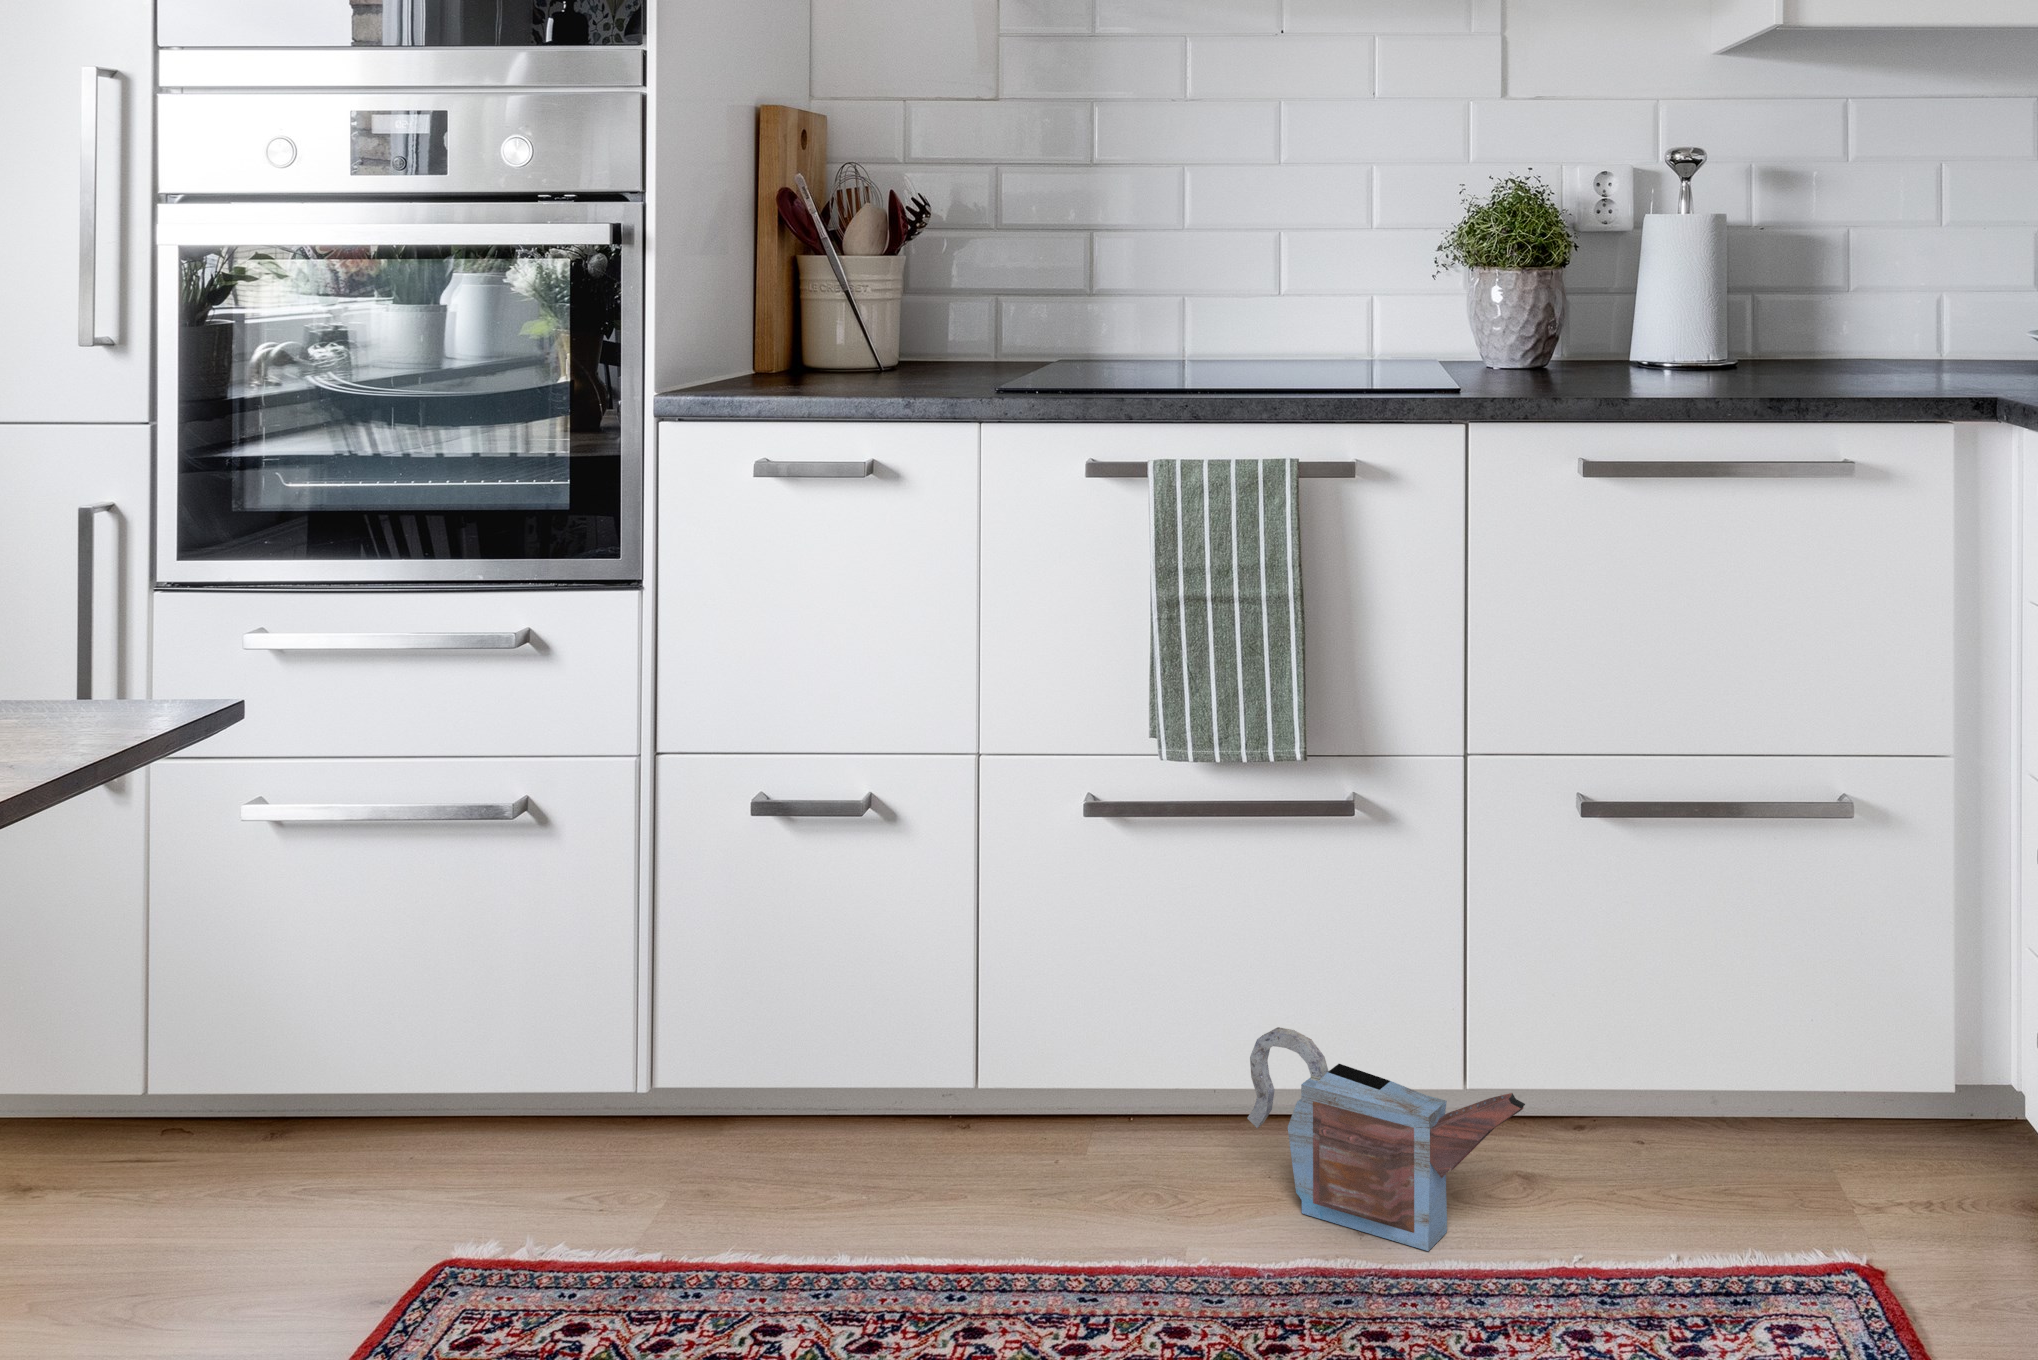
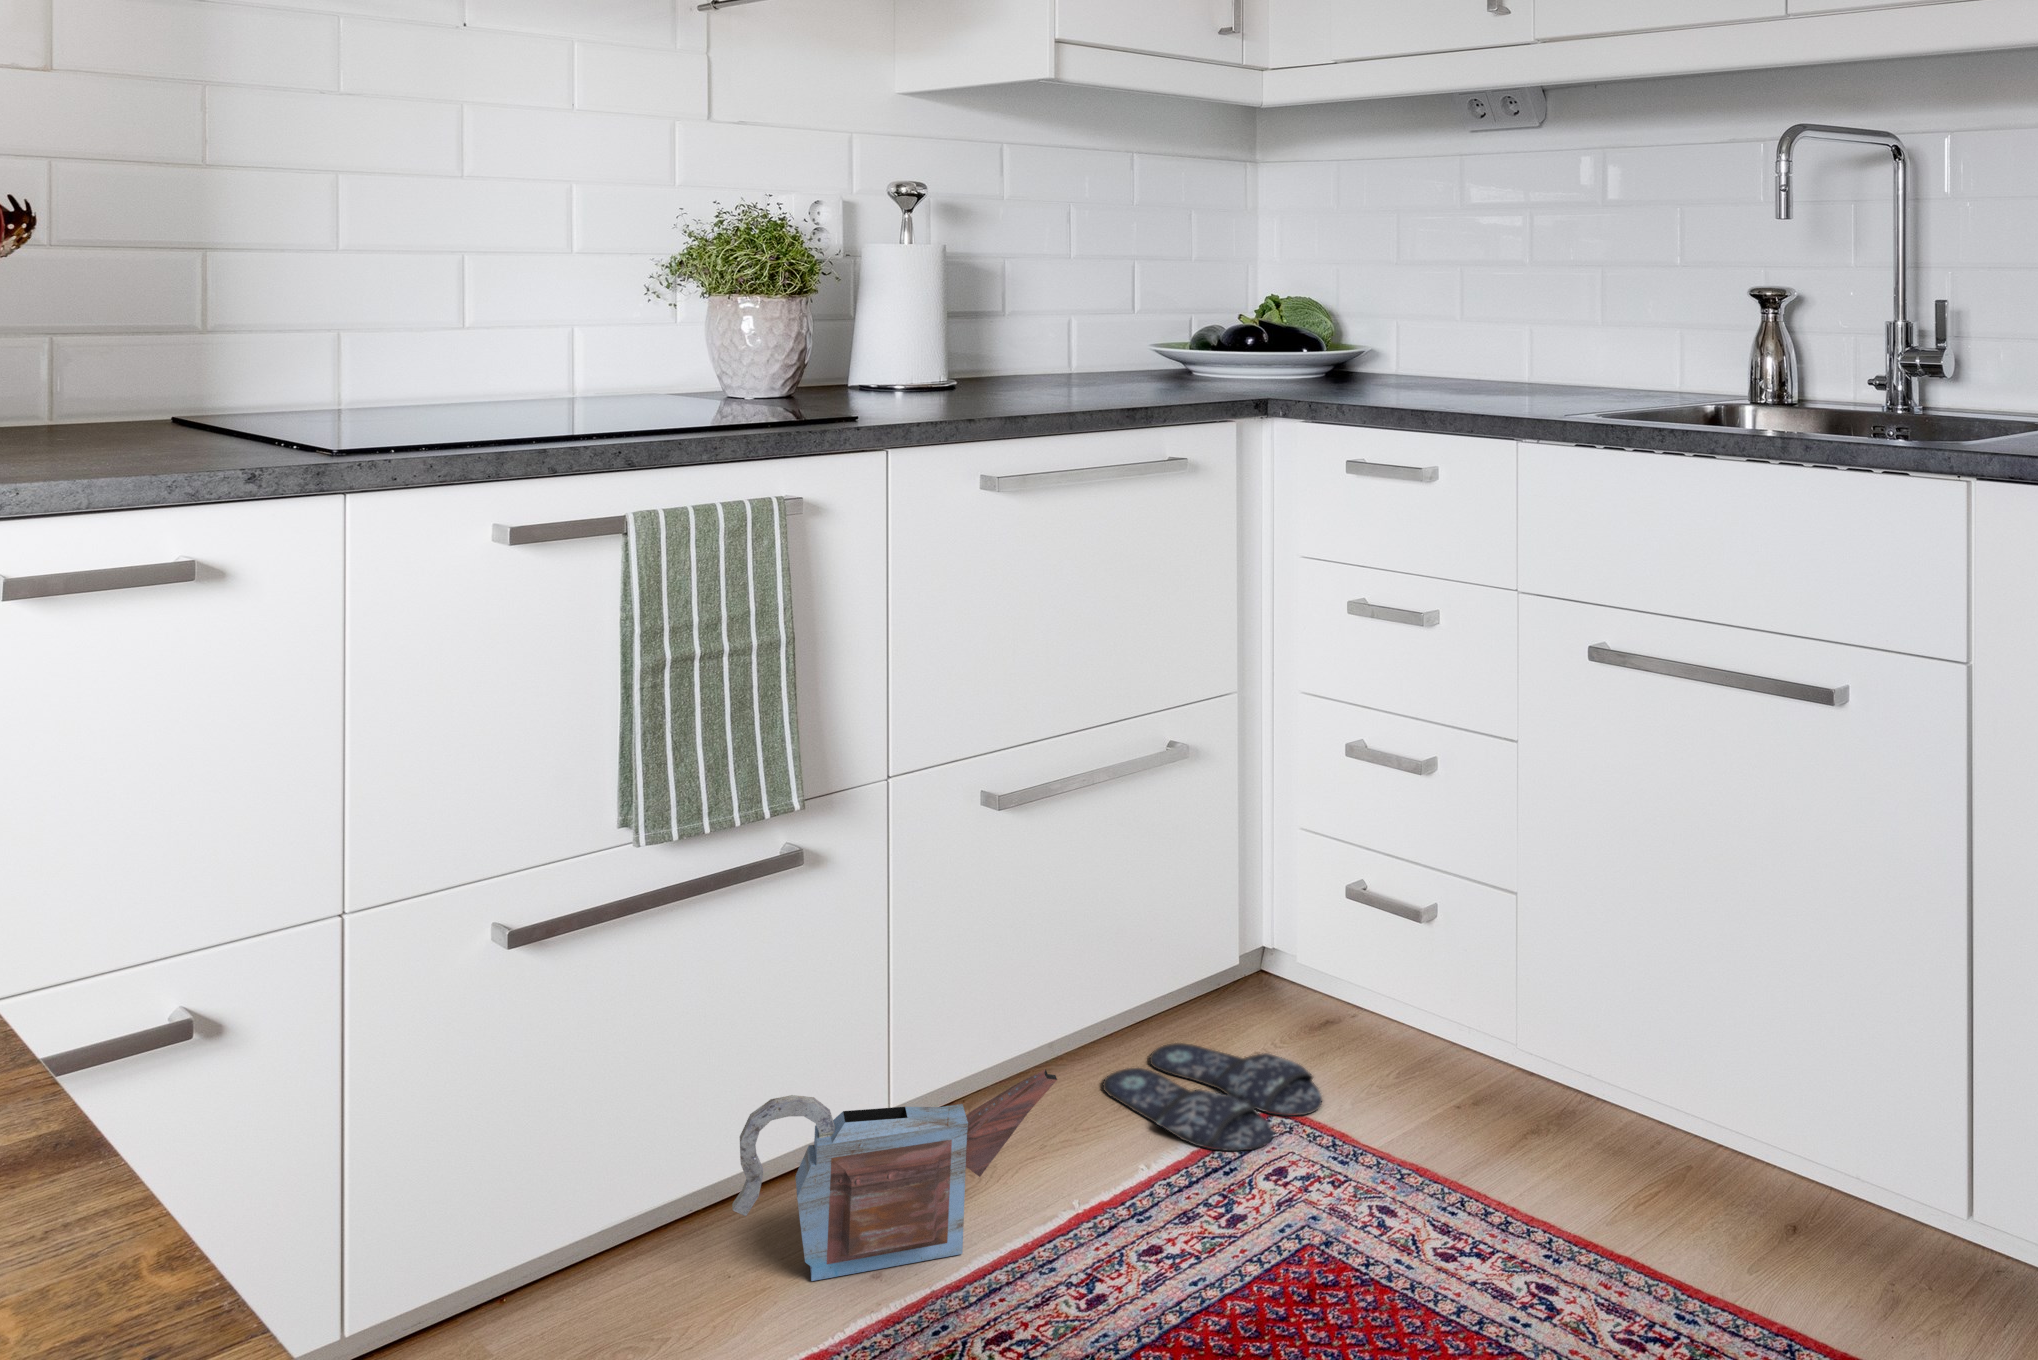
slippers: none [1726,1161,1959,1301] -> present [1103,1043,1322,1151]

